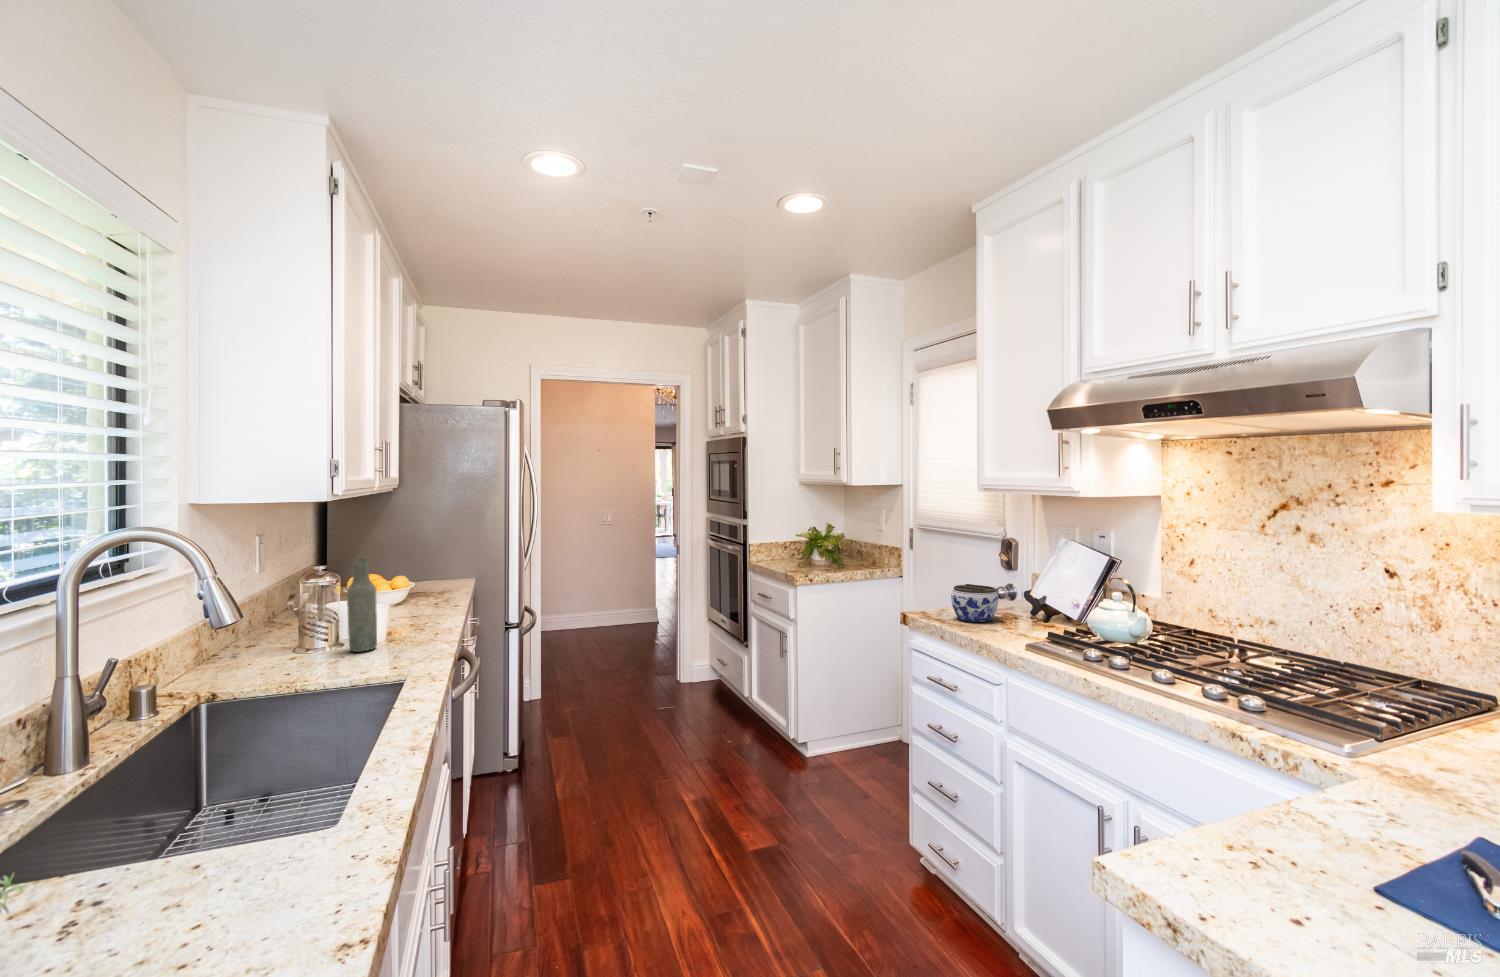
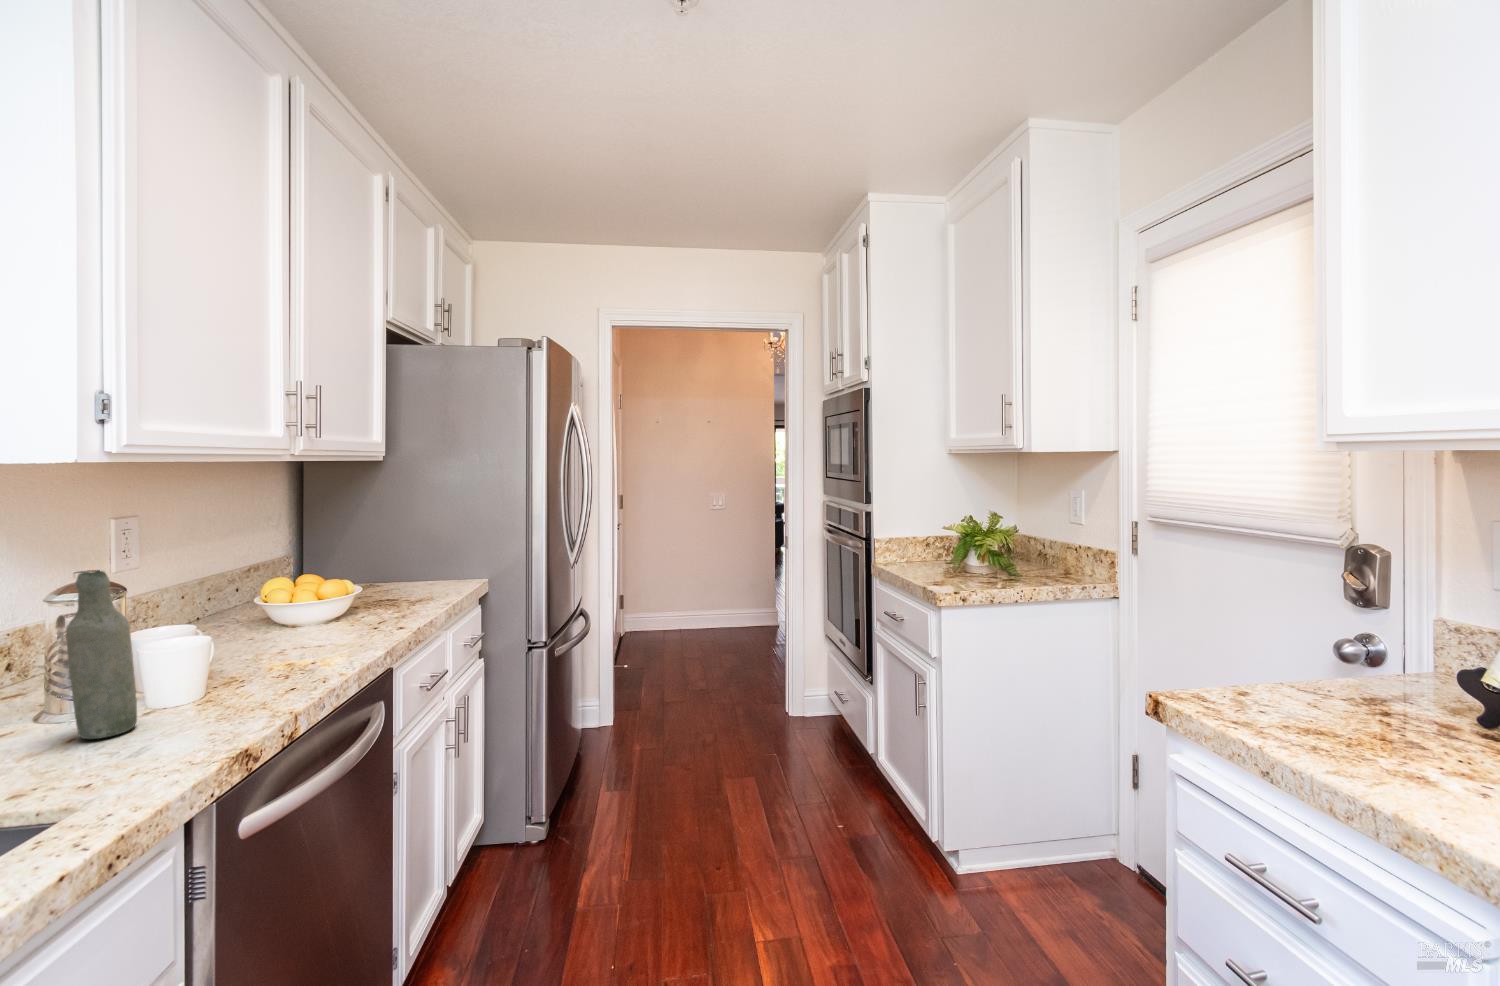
jar: present [951,584,998,622] -> none [1284,651,1425,750]

